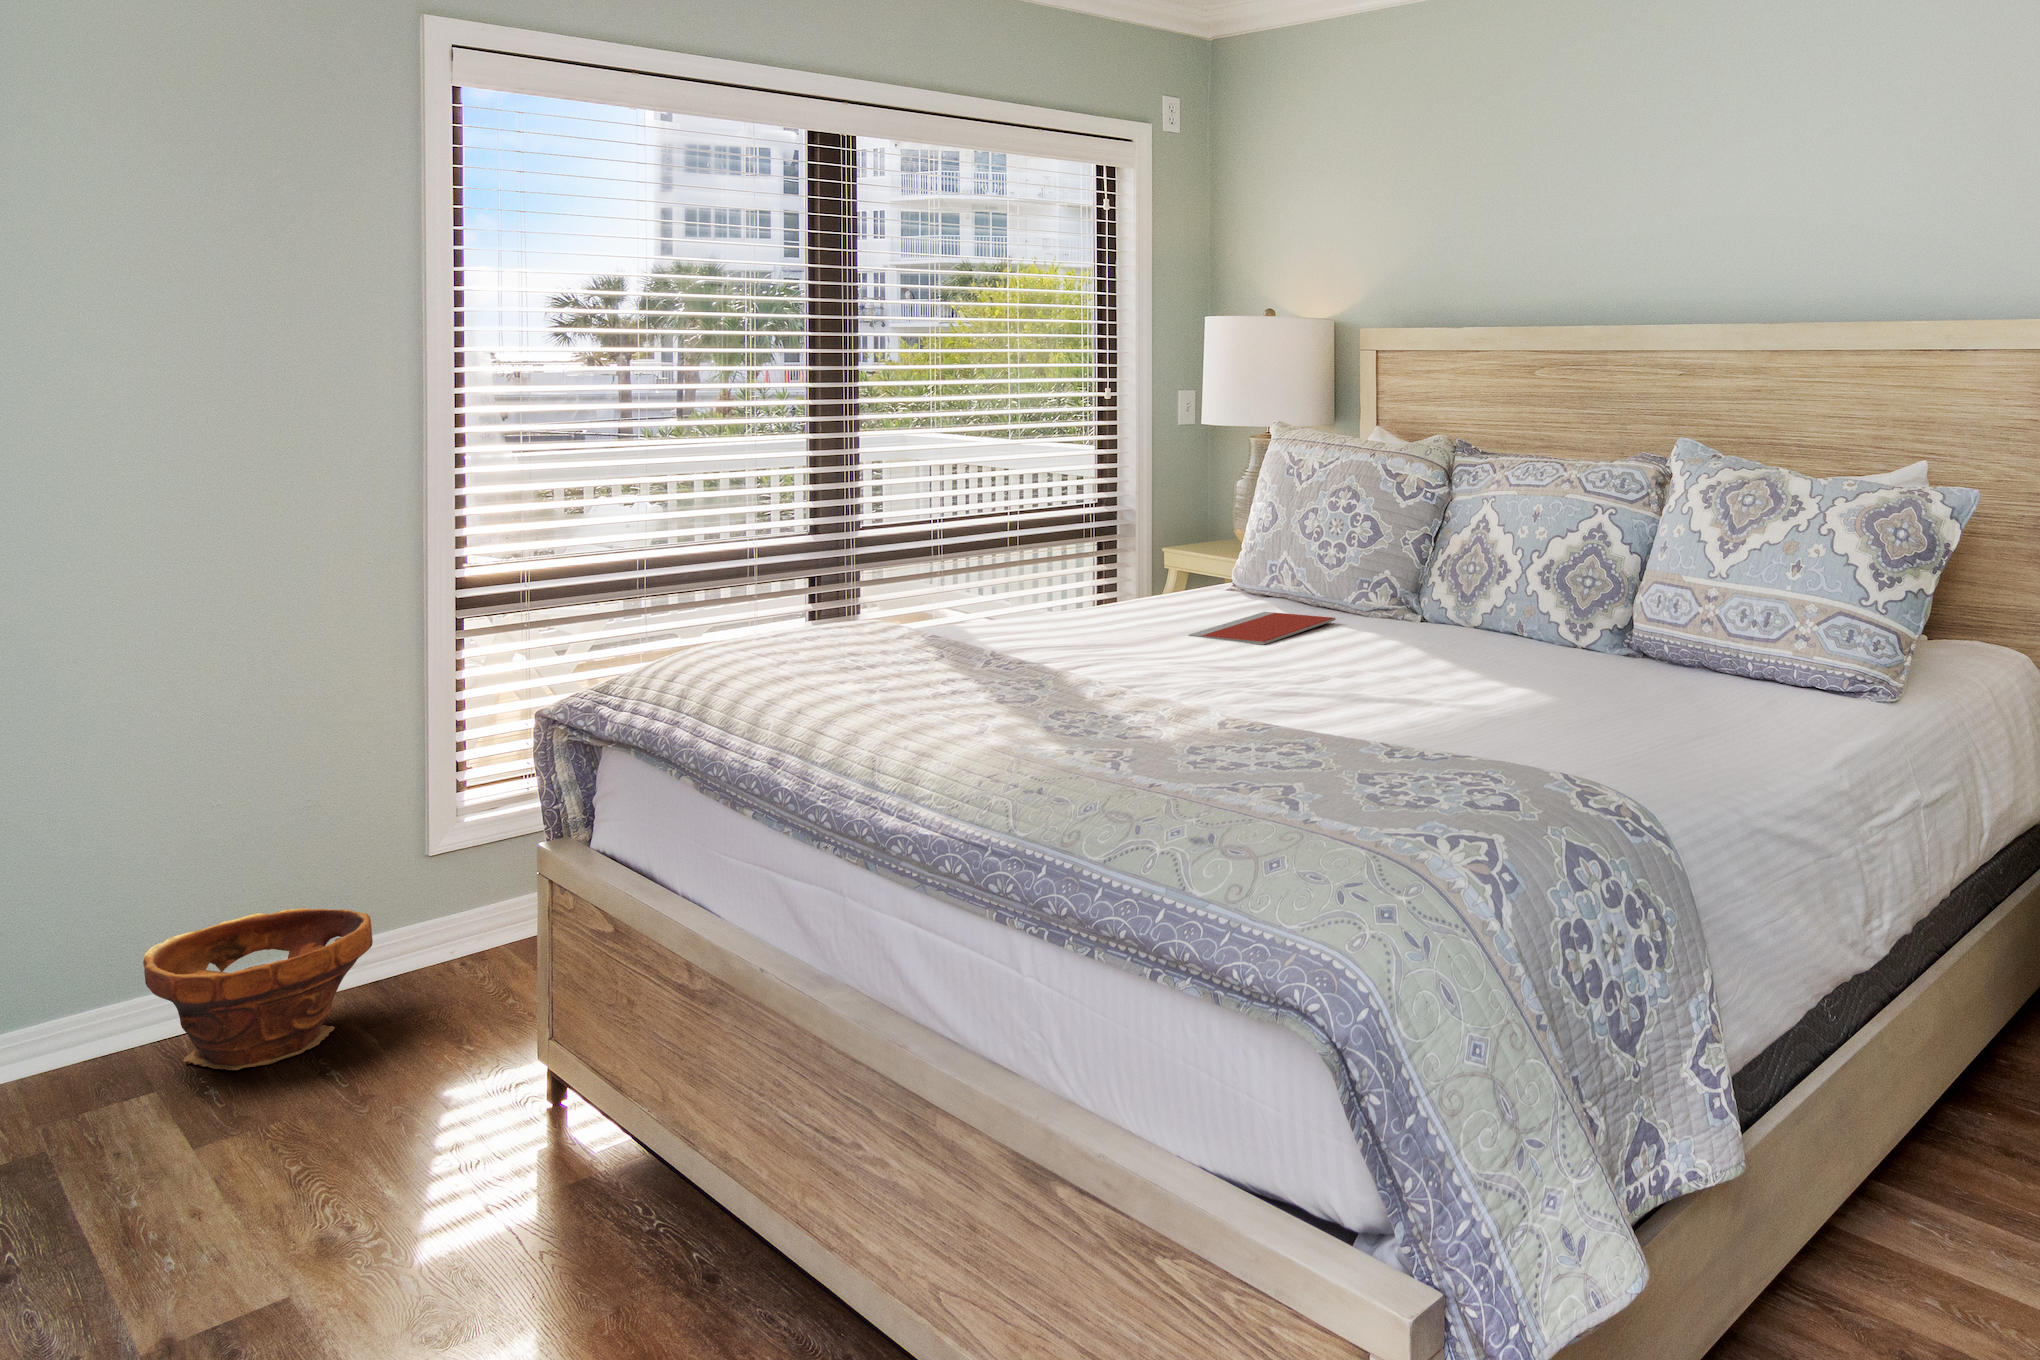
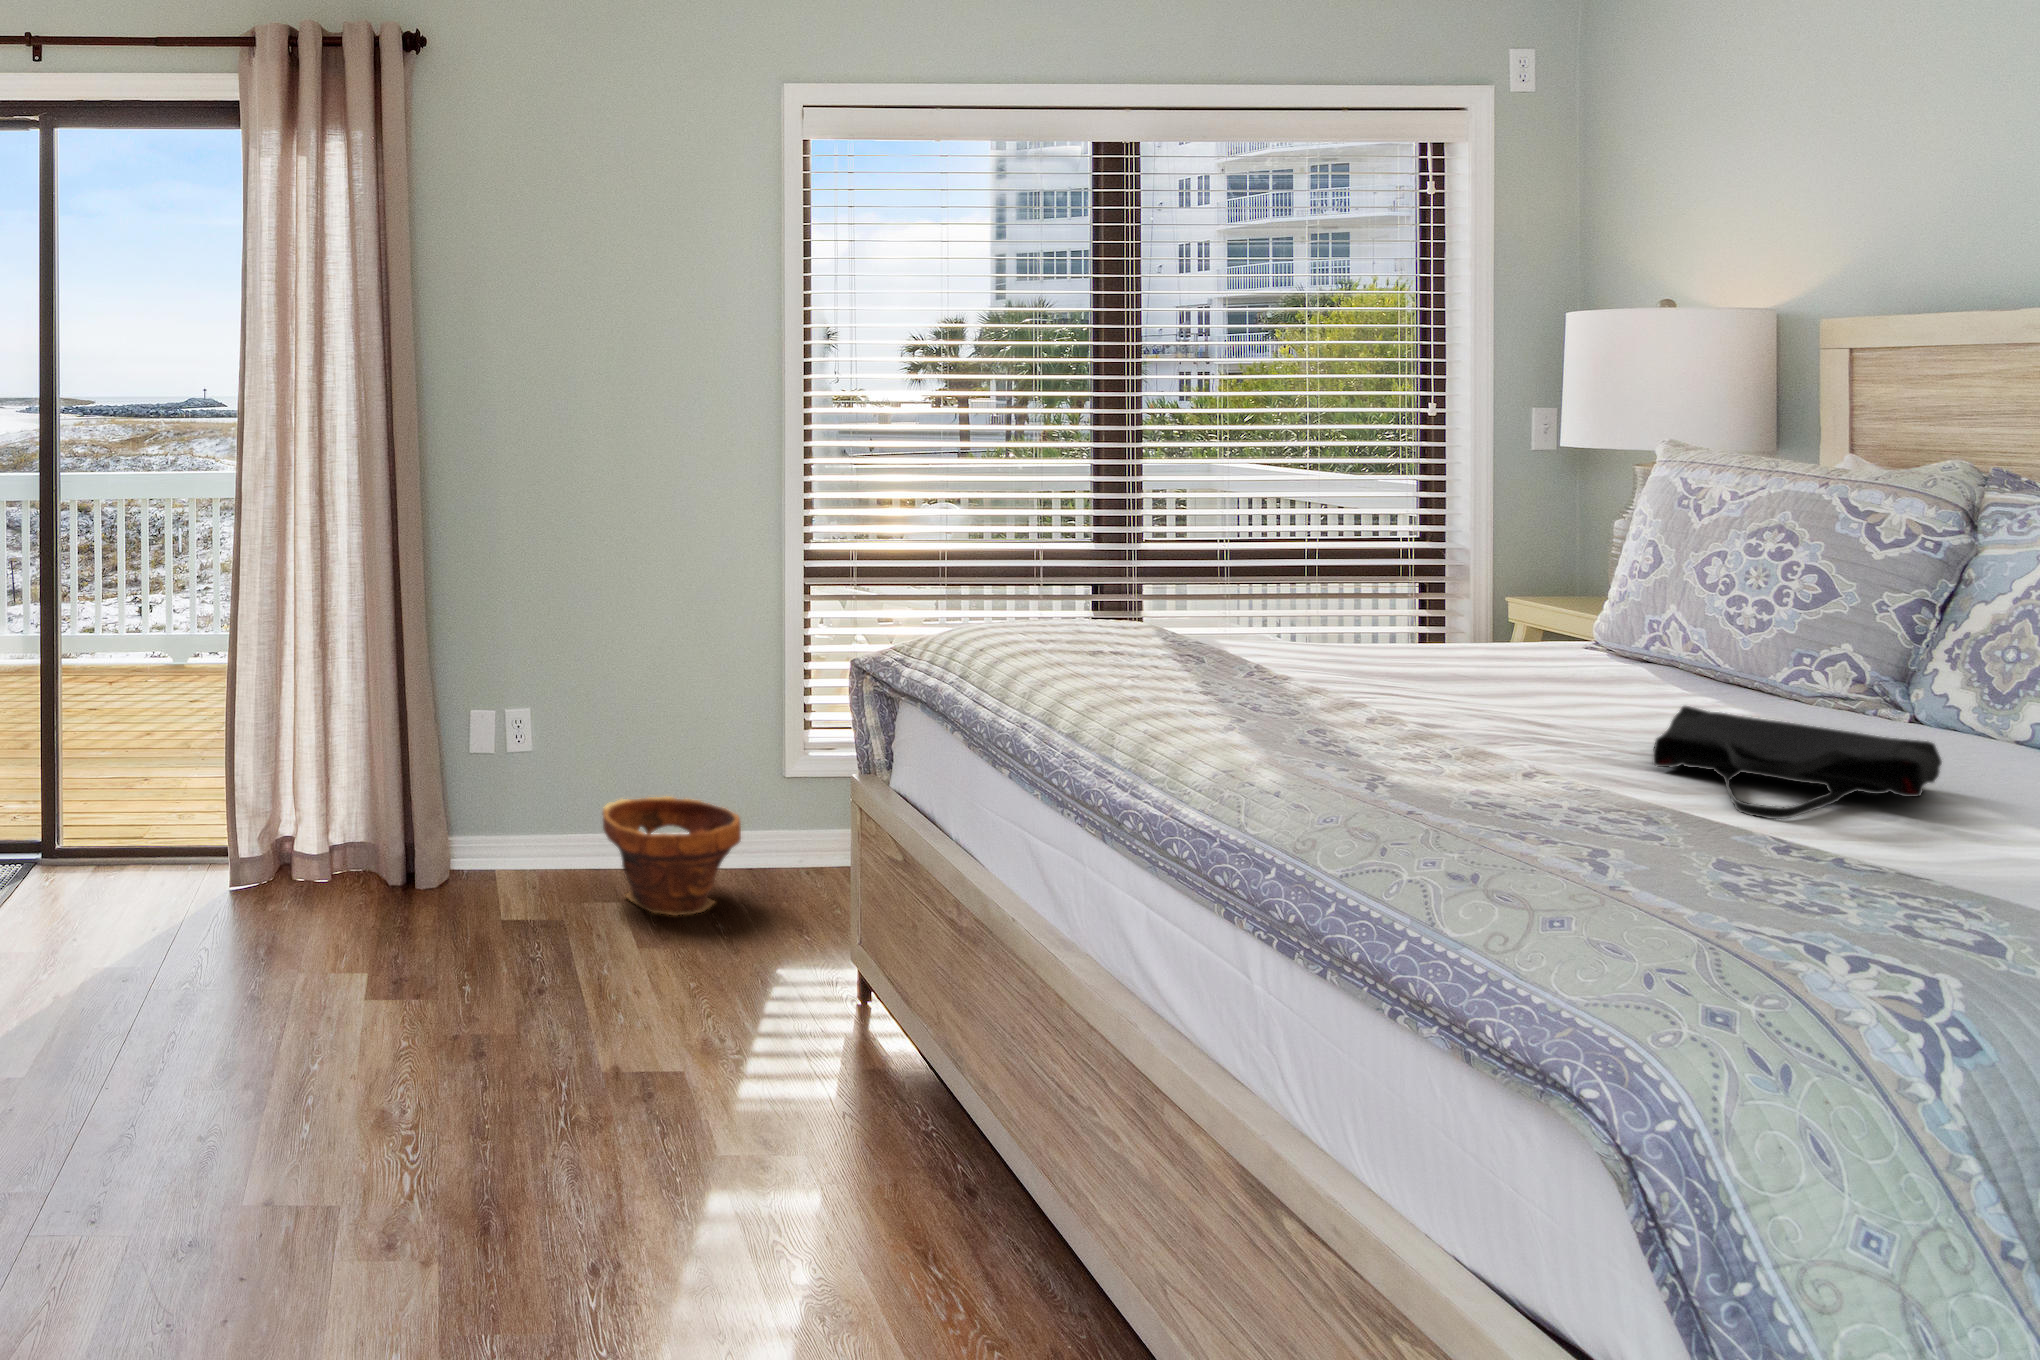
notebook: present [1188,612,1336,645] -> none [1516,674,1746,708]
tote bag: none [1296,641,1459,726] -> present [1653,706,1942,819]

